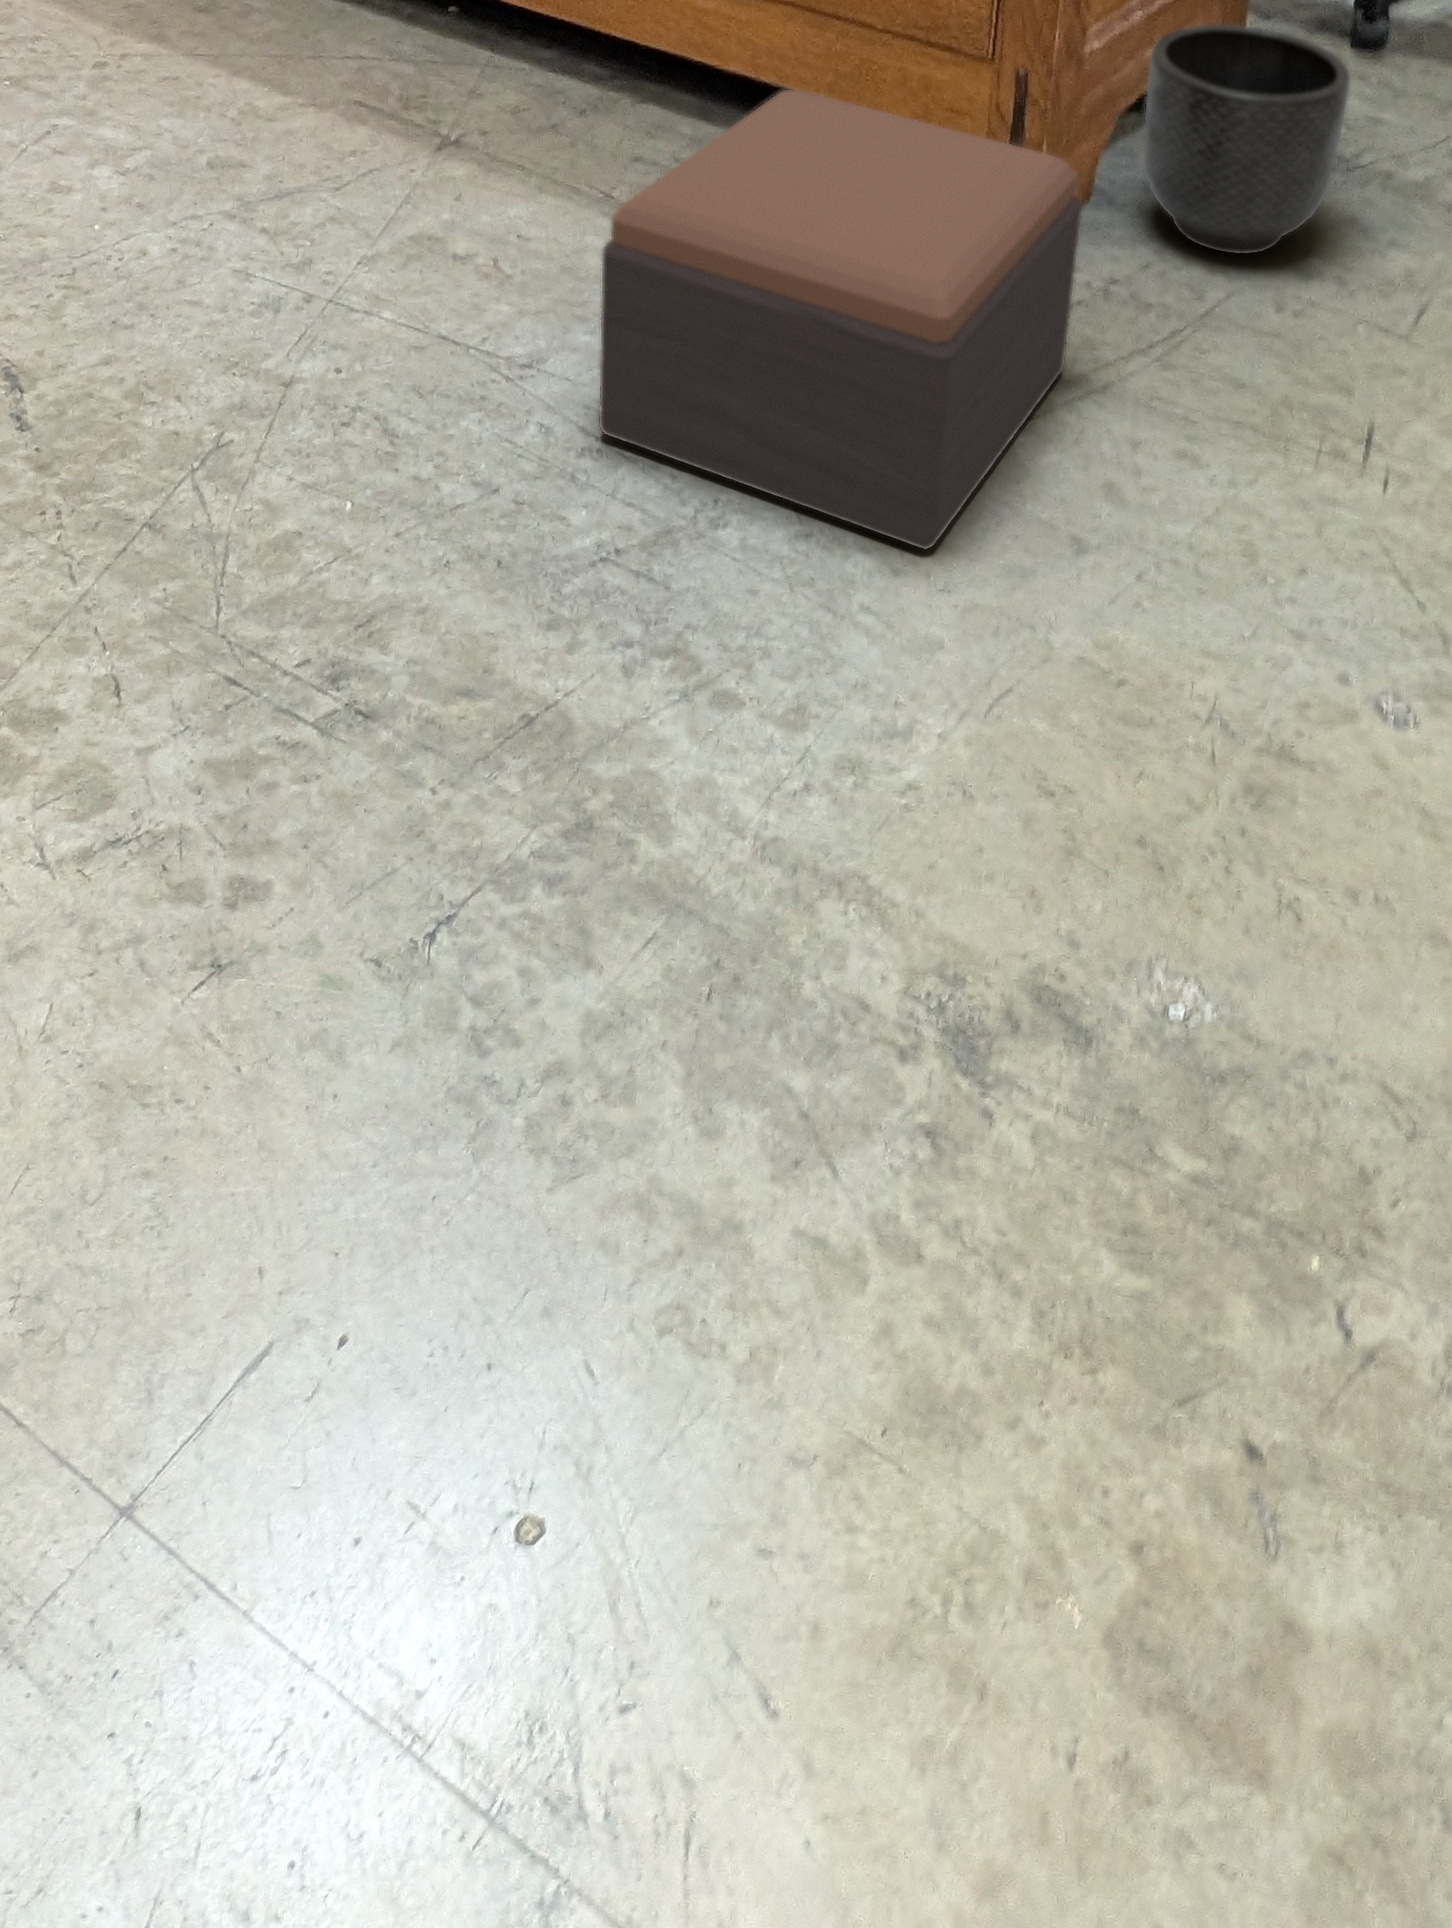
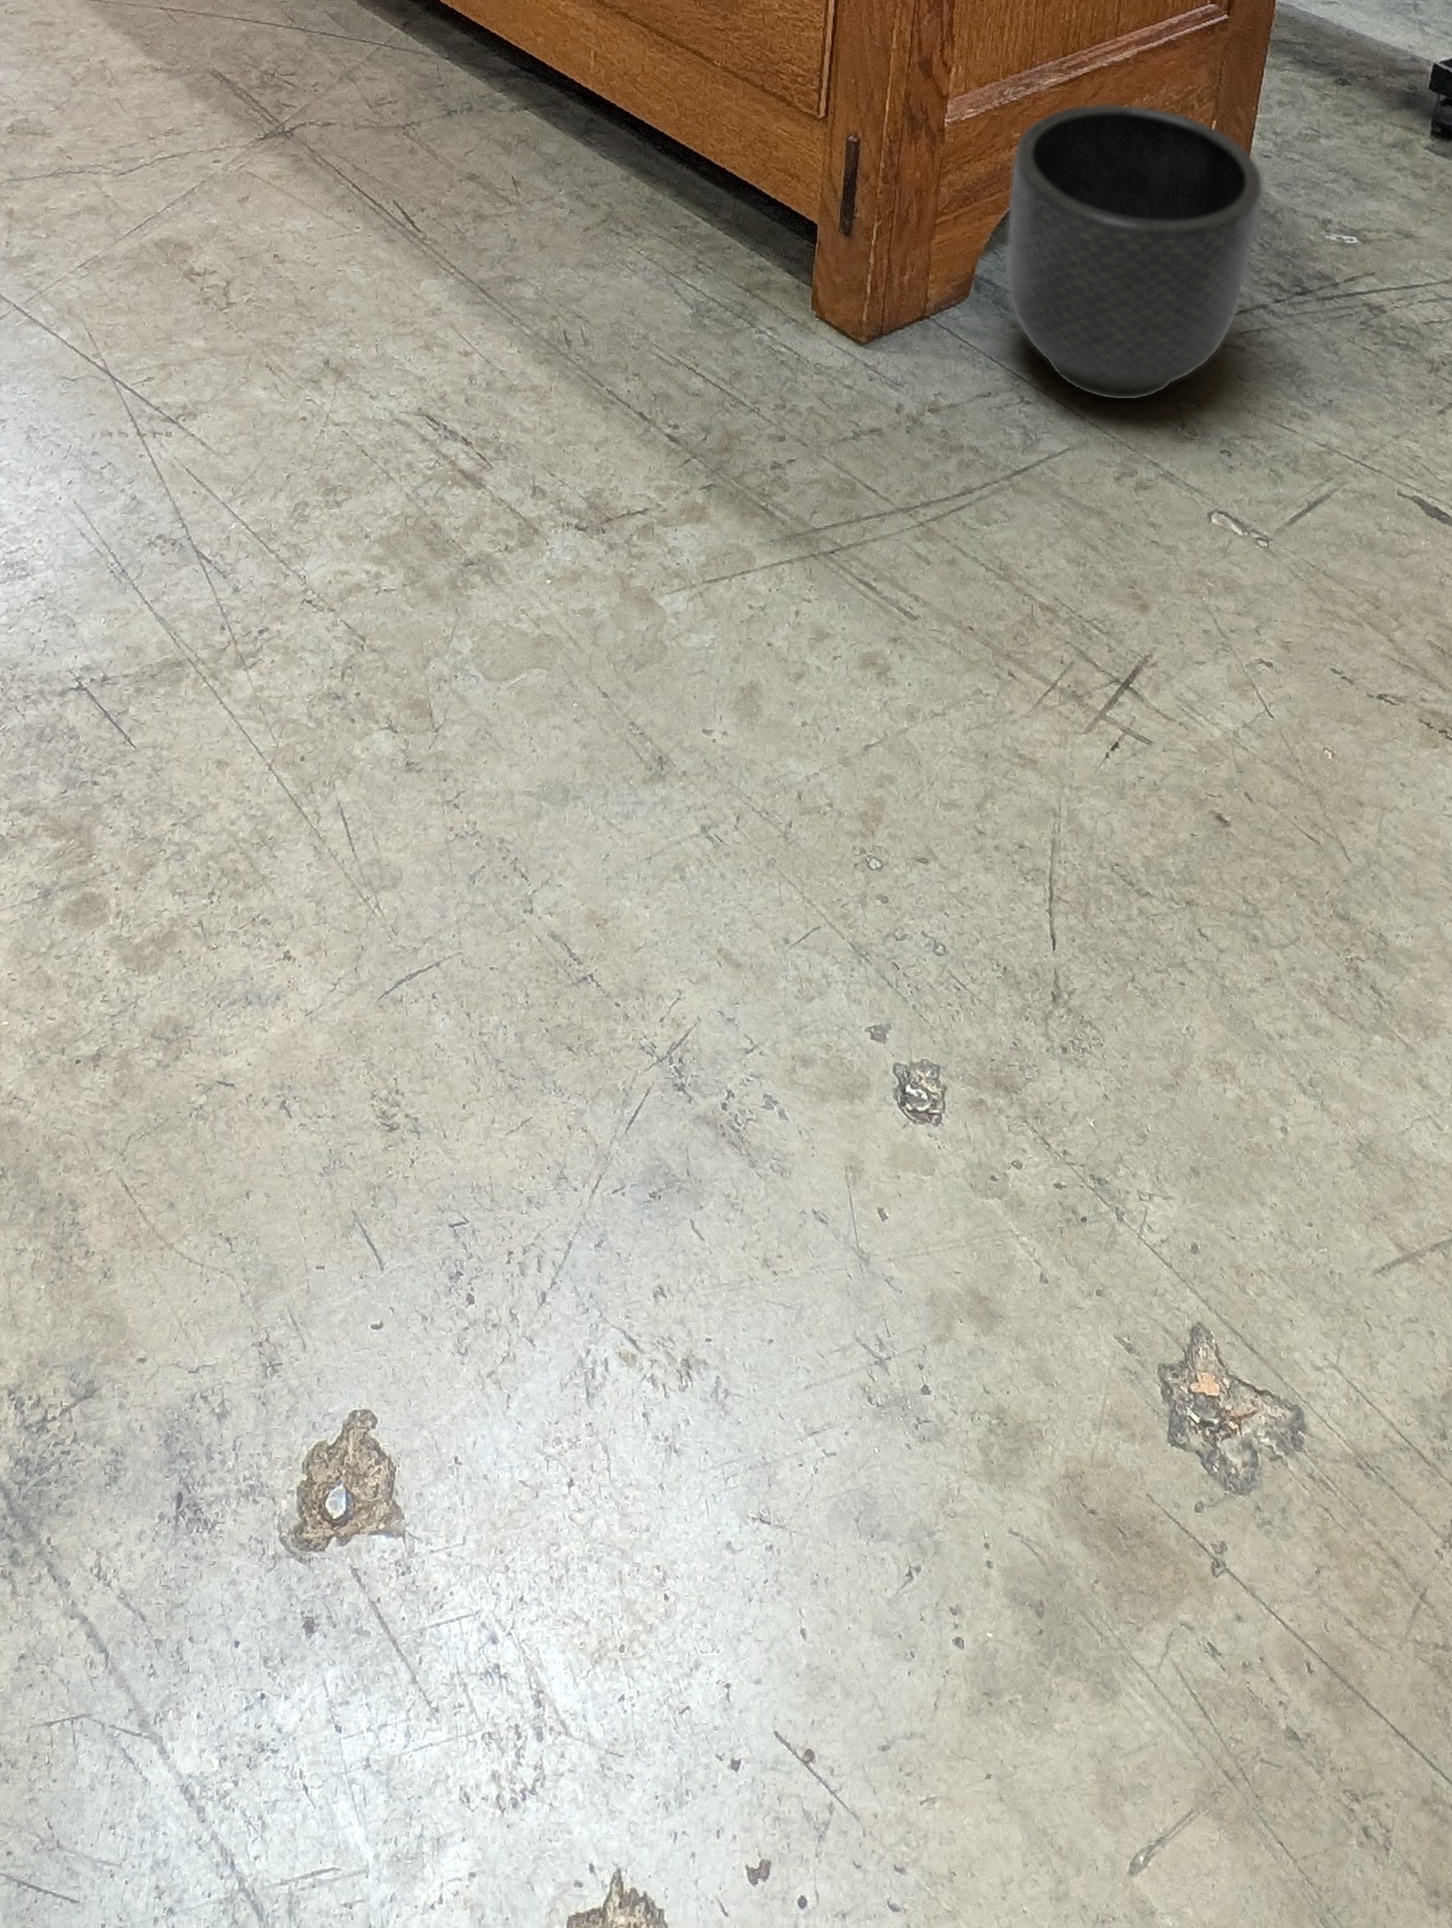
footstool: present [599,90,1082,549] -> none [170,133,784,745]

